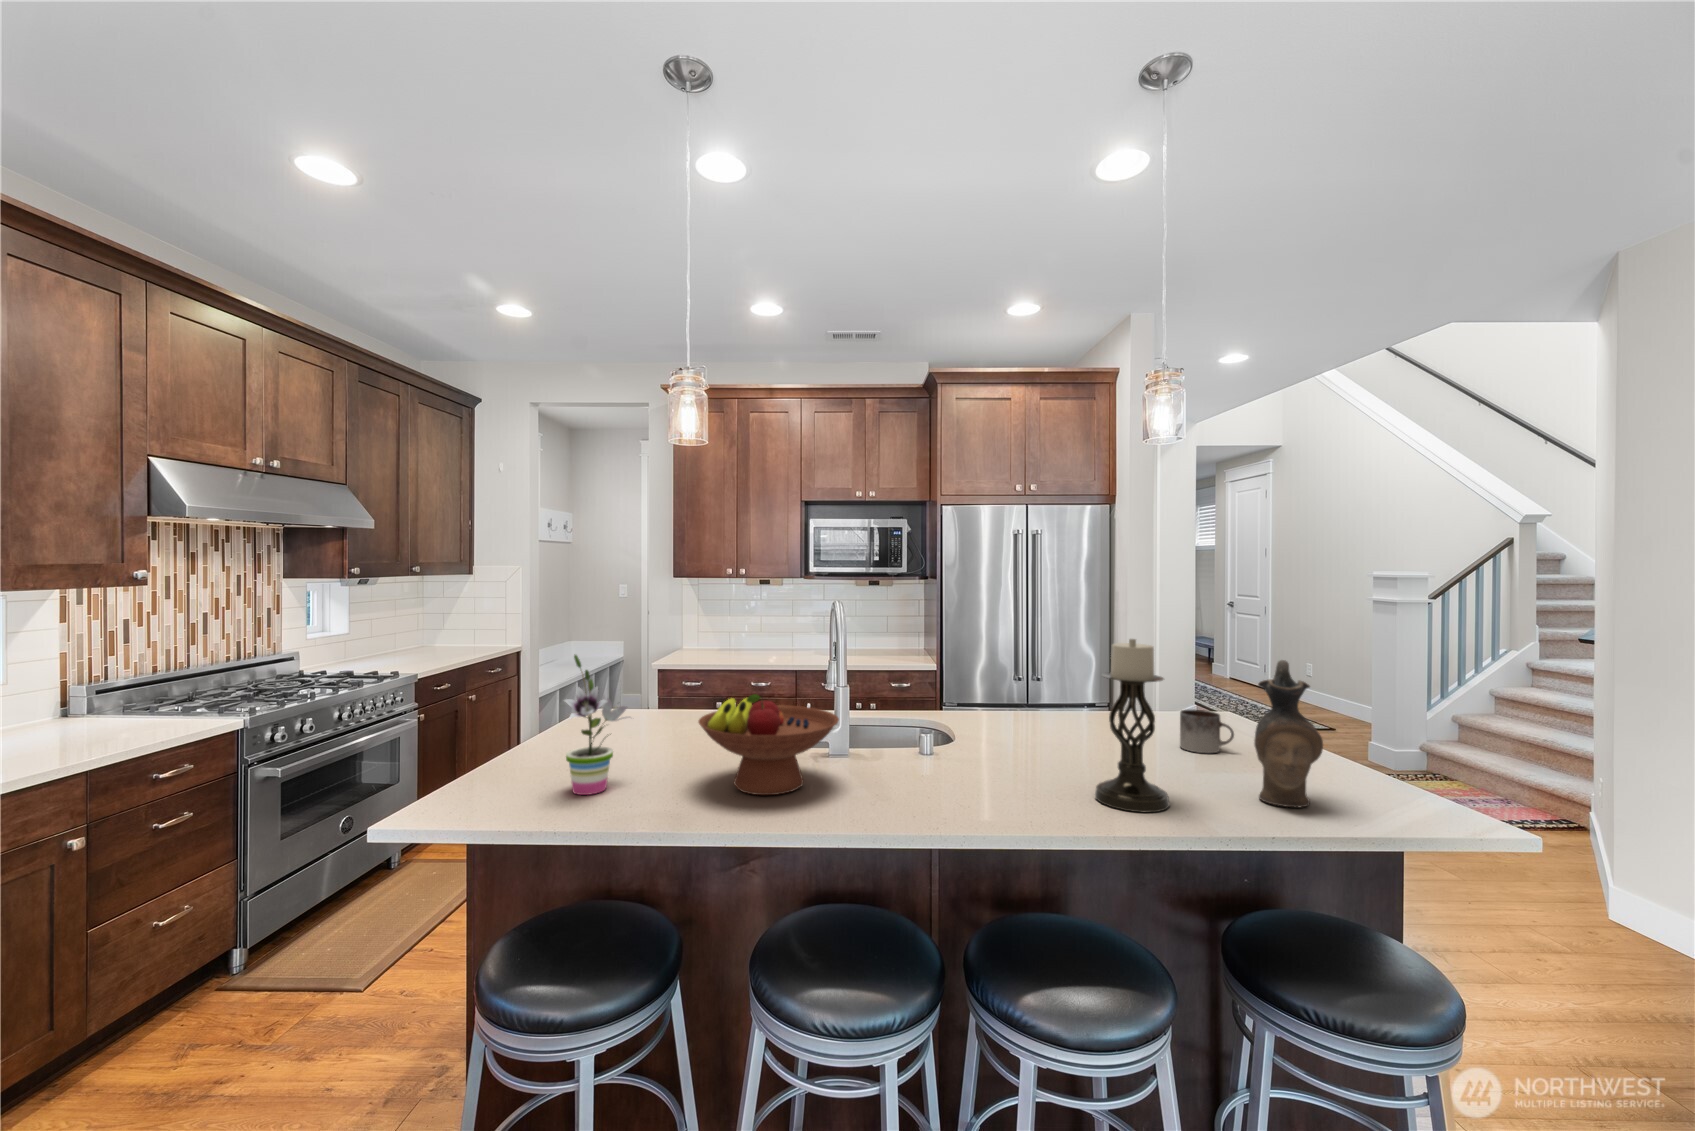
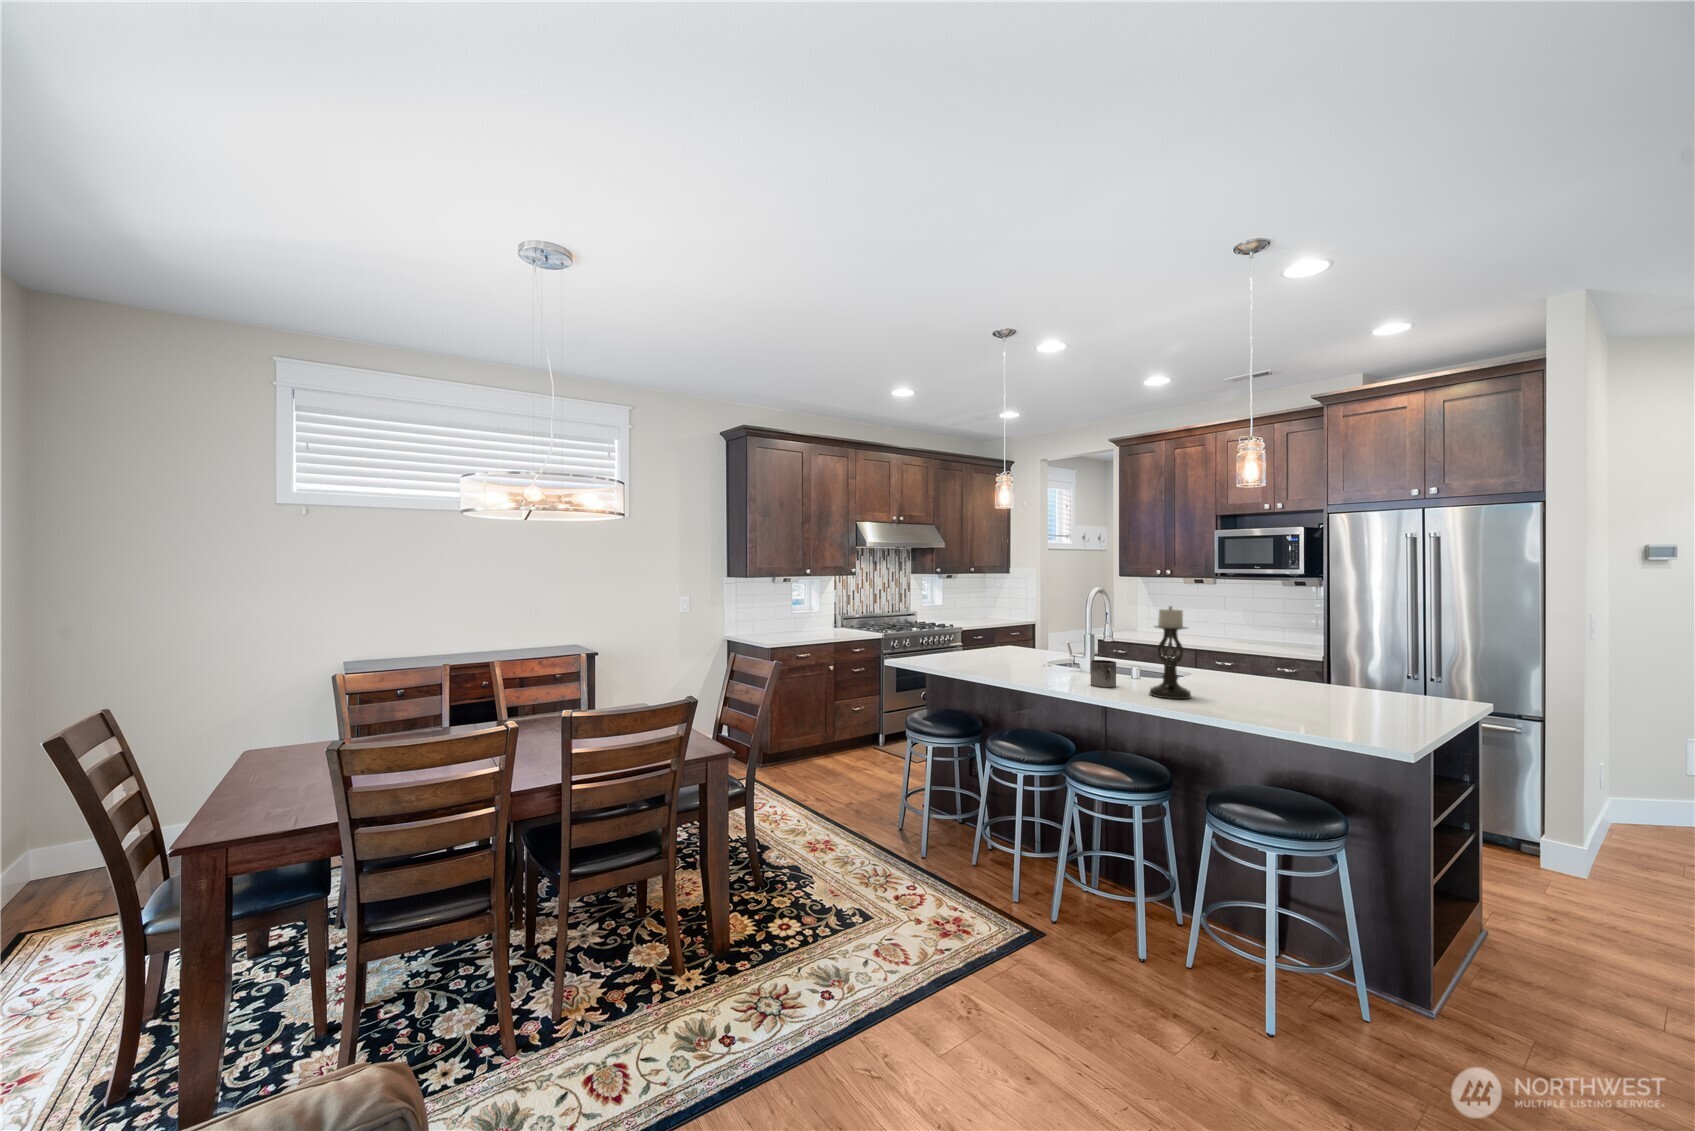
potted plant: present [565,655,627,795] -> none [938,604,970,661]
ceramic pitcher: present [1254,660,1323,807] -> none [1239,625,1287,712]
fruit bowl: present [699,694,839,795] -> none [984,626,1051,671]
mug: present [1180,710,1234,753] -> present [1091,660,1116,687]

